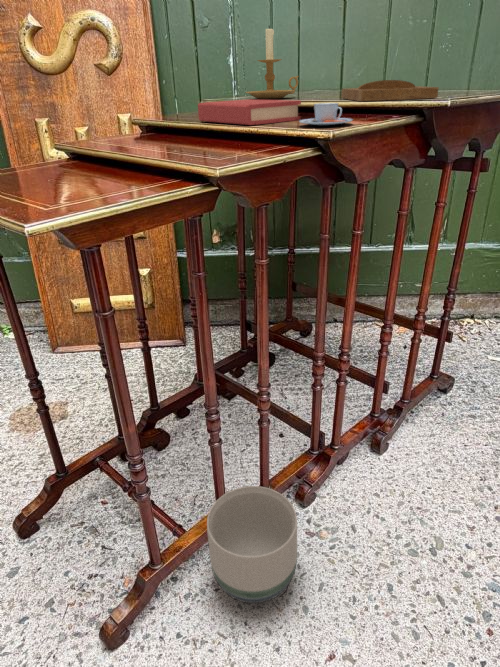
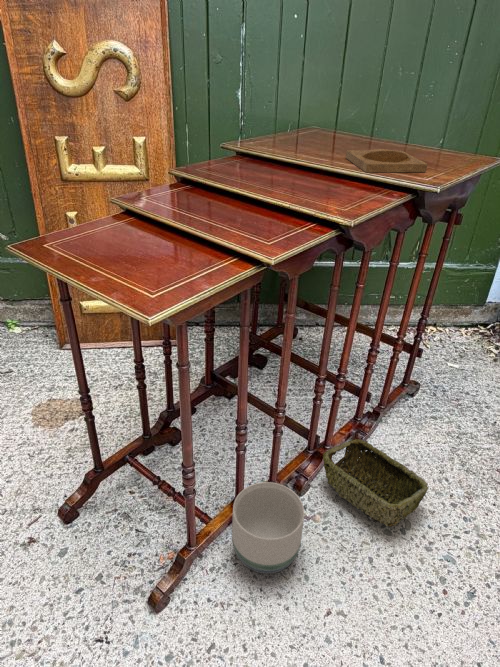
candle holder: present [245,26,299,99] -> none [260,86,306,148]
hardback book: present [198,99,301,125] -> none [228,156,317,192]
teacup: present [299,103,353,125] -> none [320,183,363,204]
woven basket: none [330,438,463,544] -> present [323,439,428,526]

